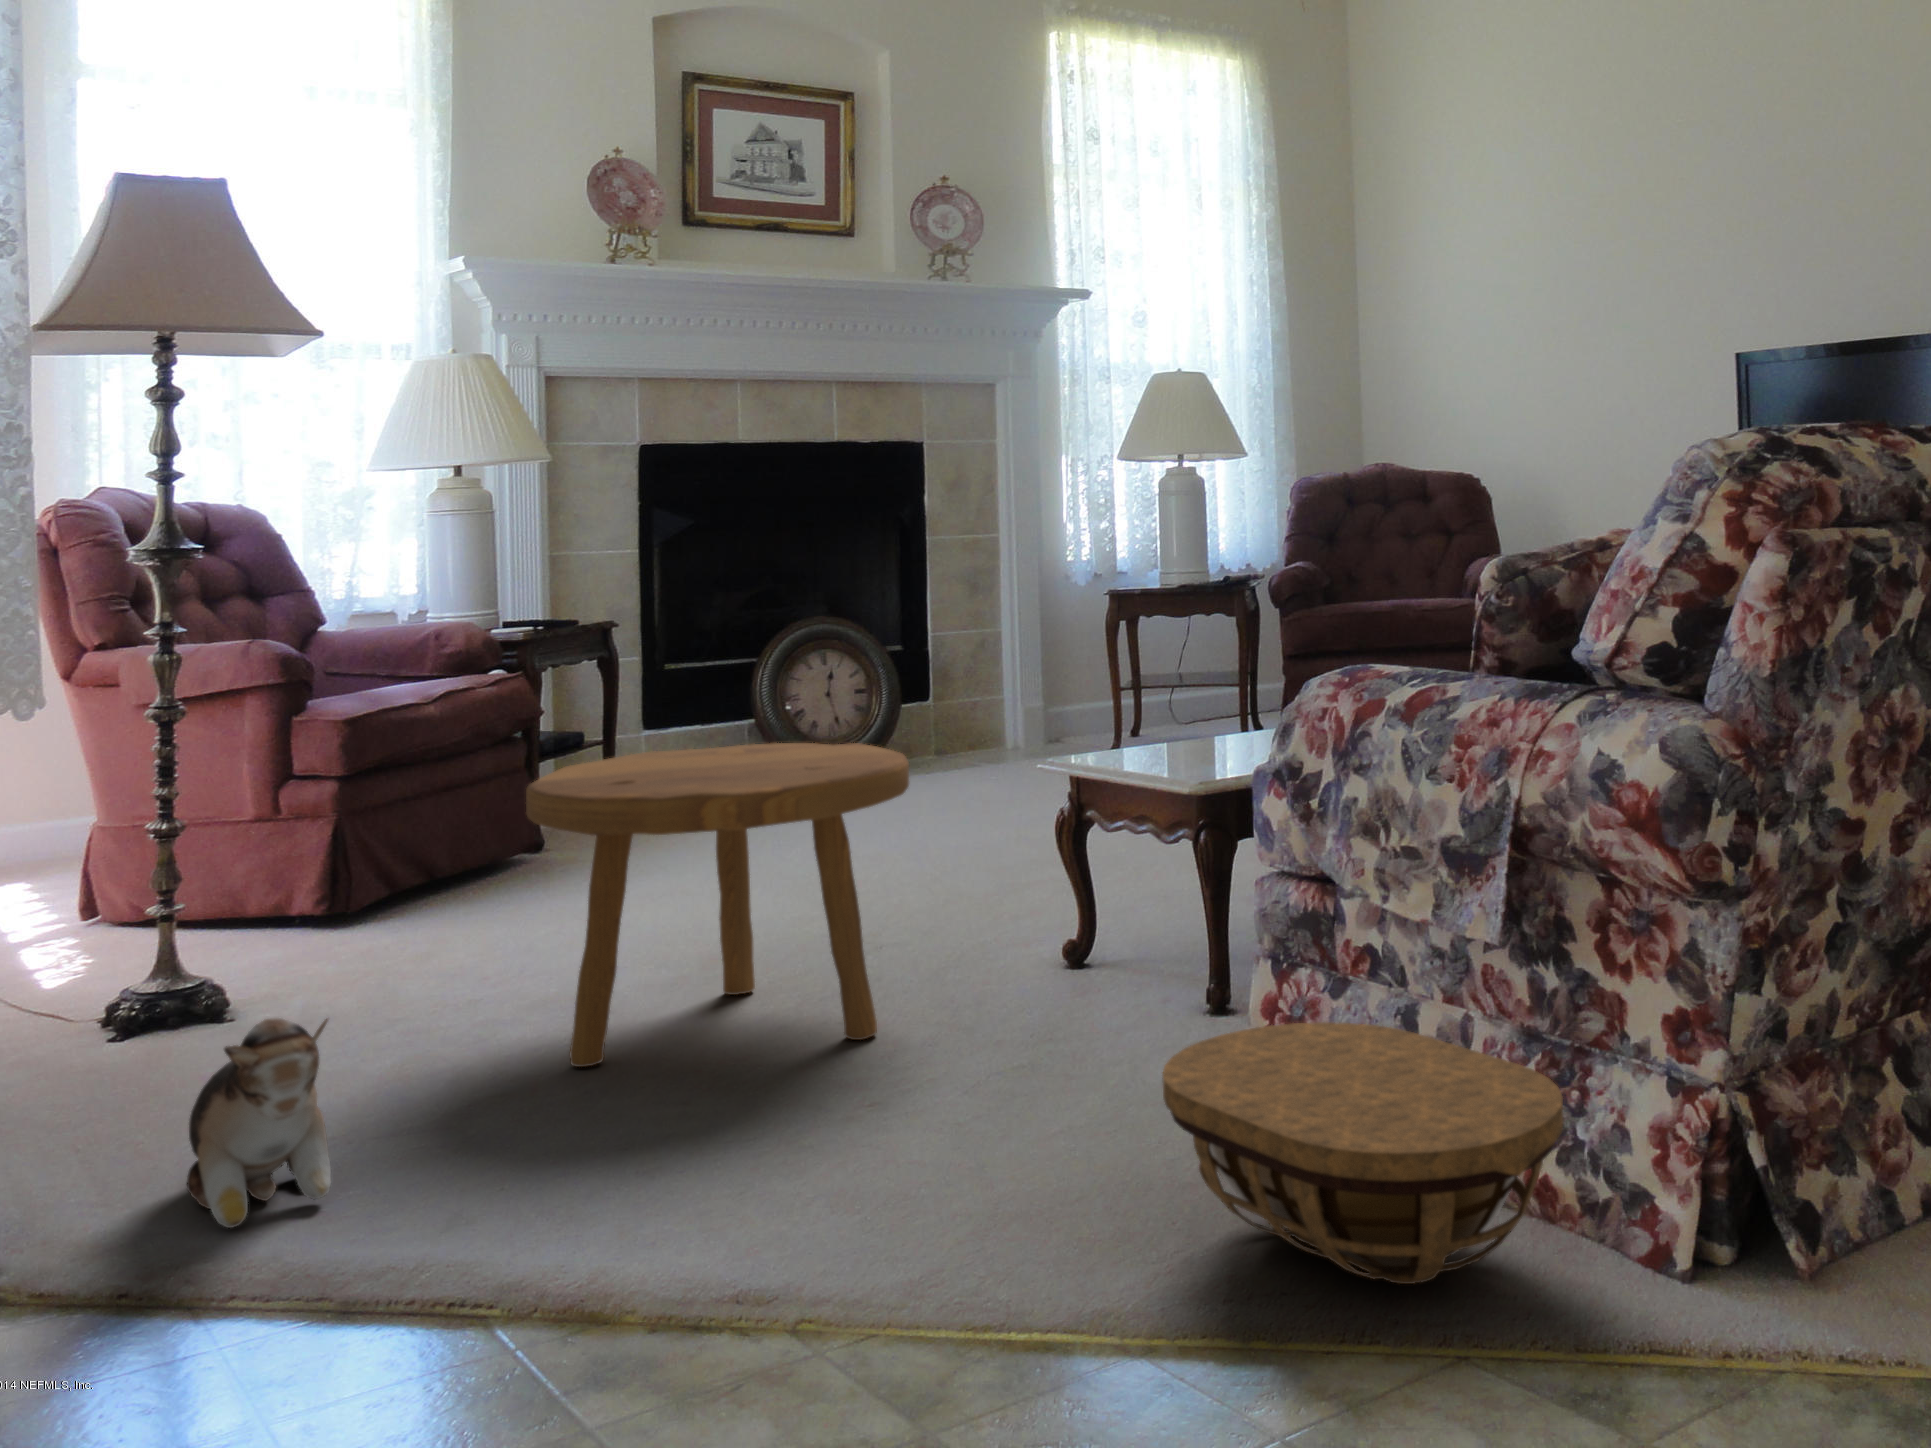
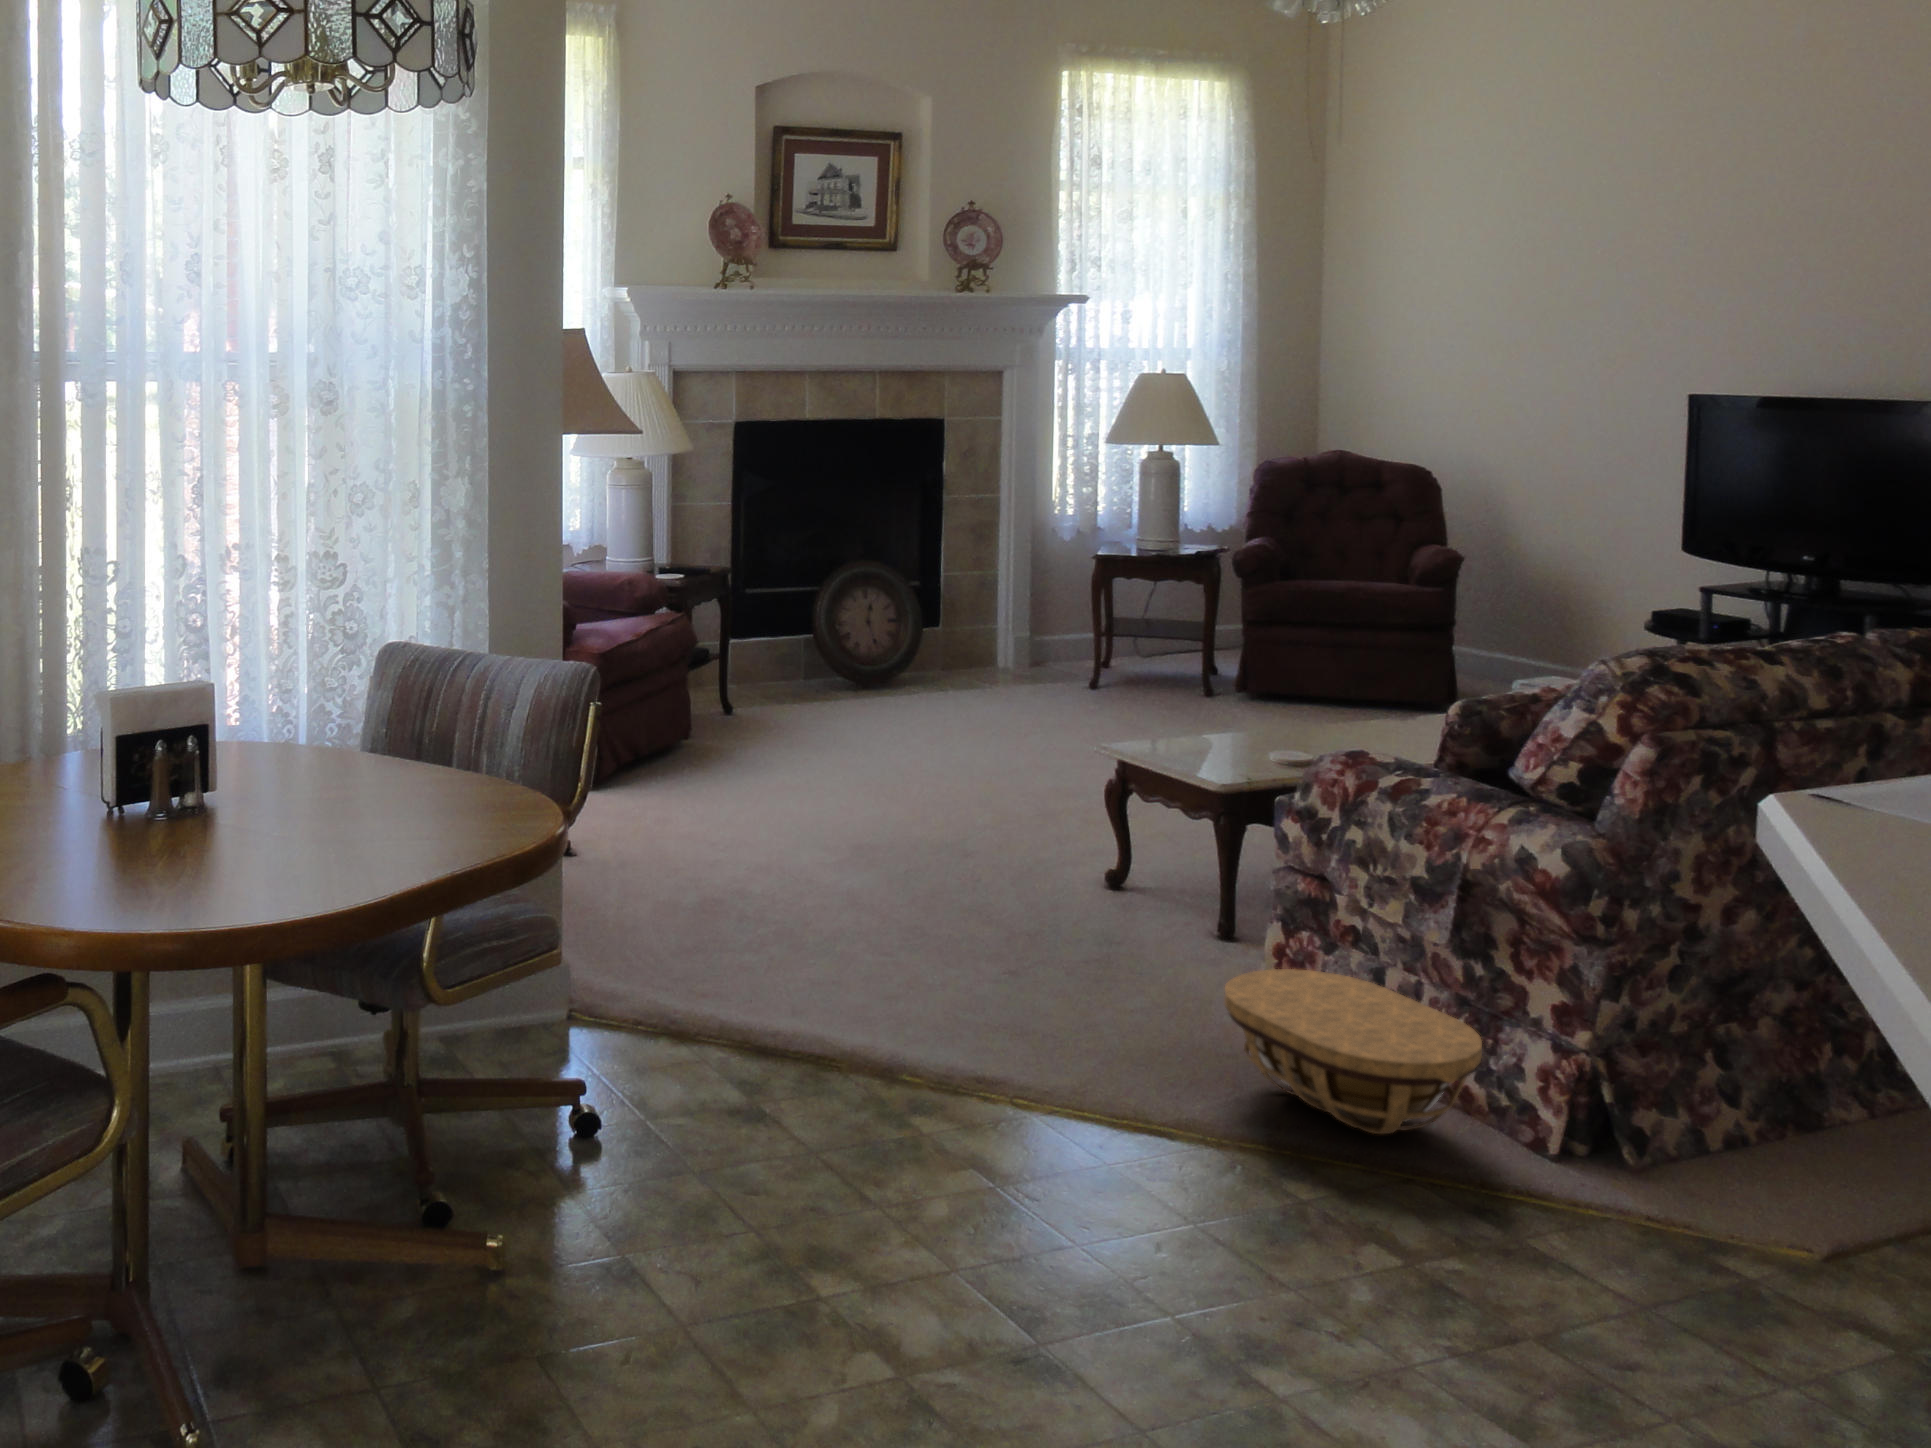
footstool: present [526,743,909,1067] -> none [778,718,1018,929]
plush toy: present [187,1018,331,1228] -> none [628,886,728,997]

